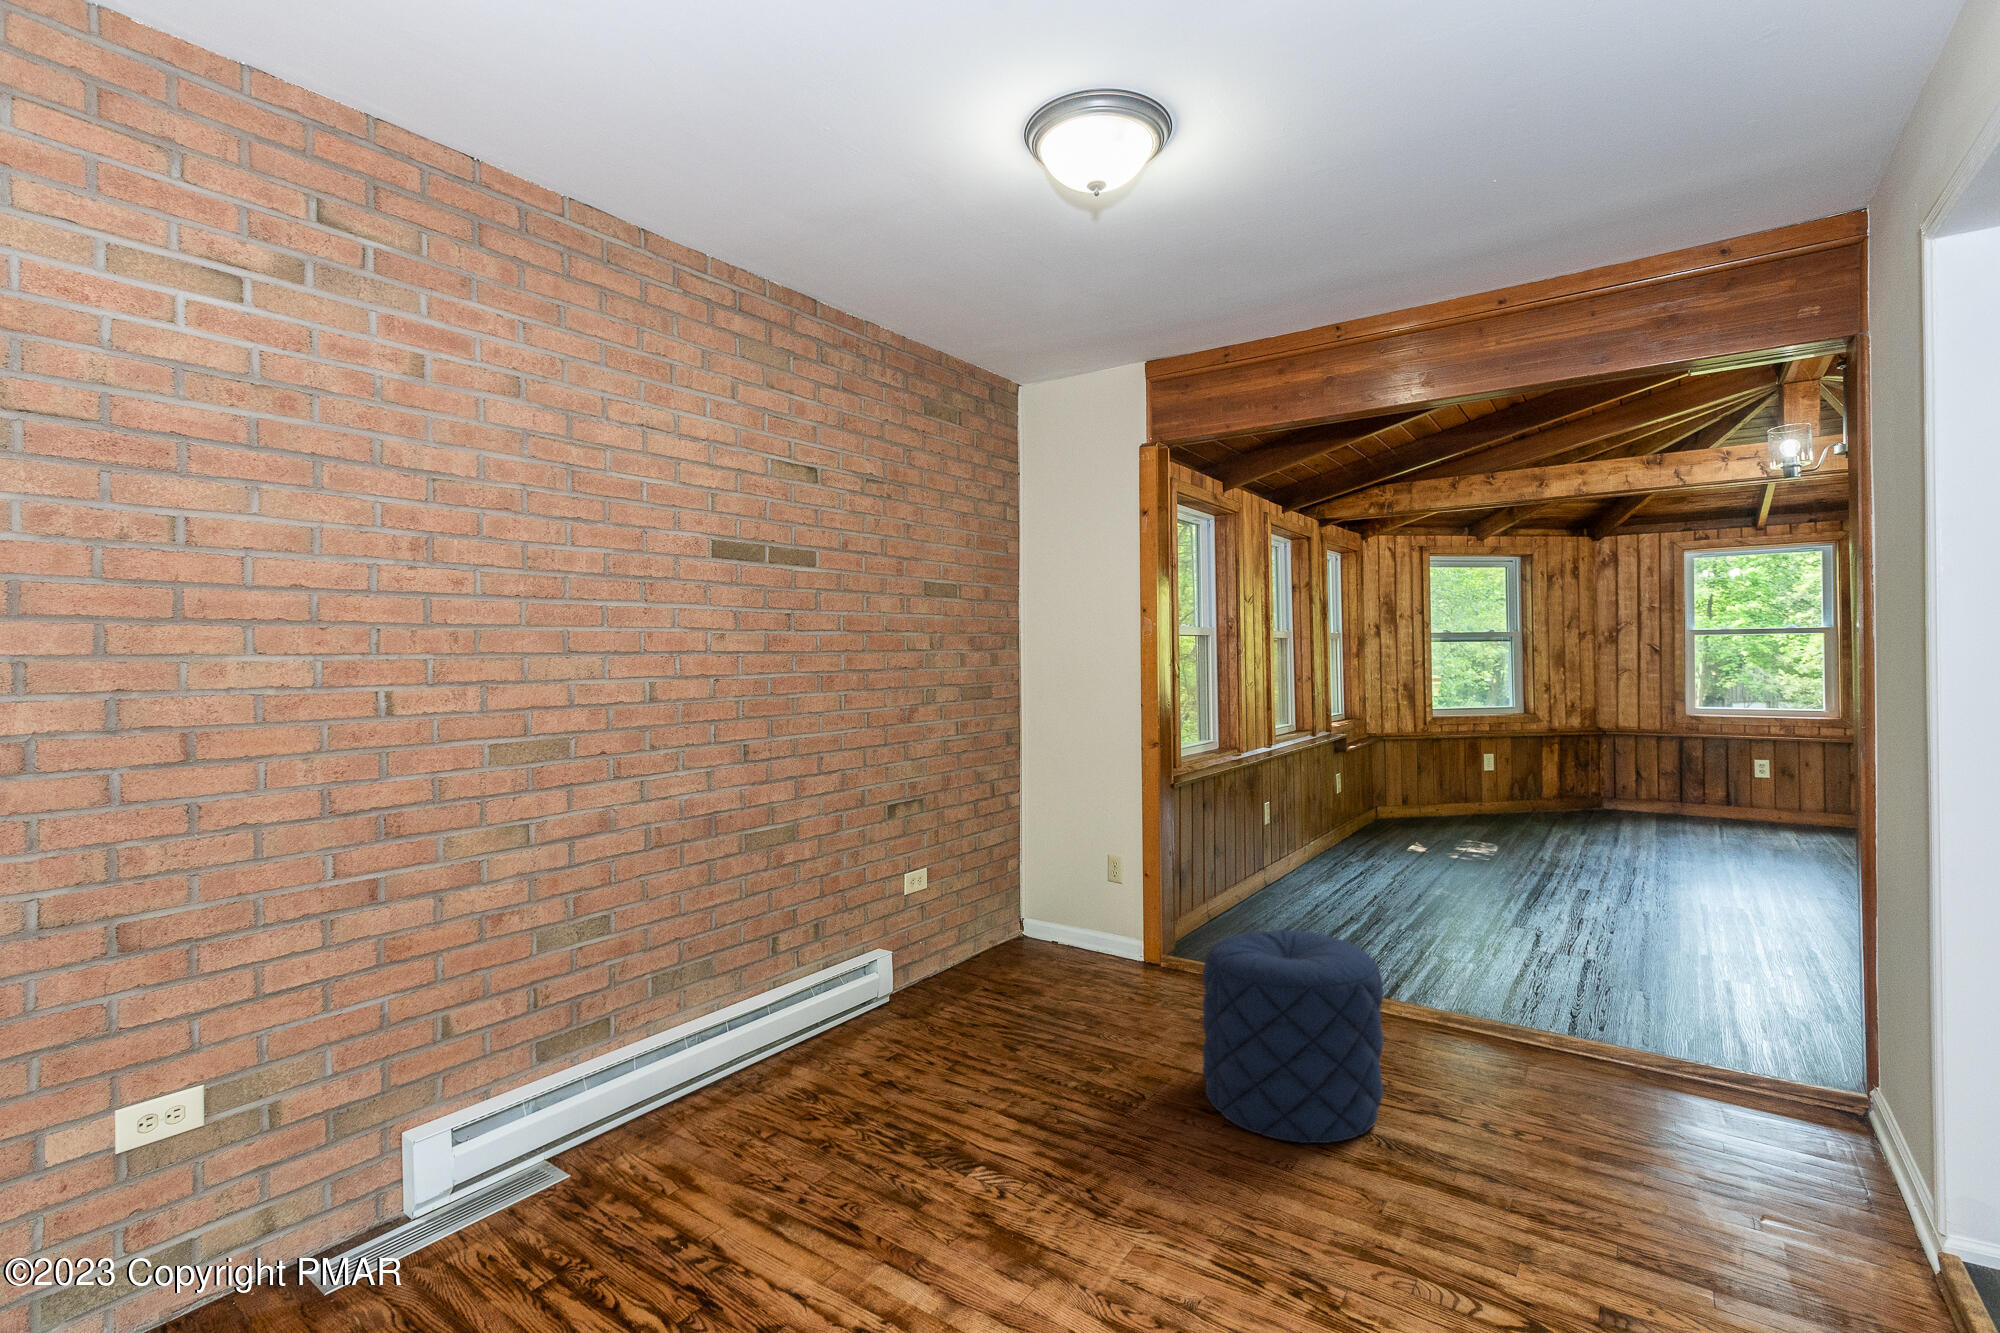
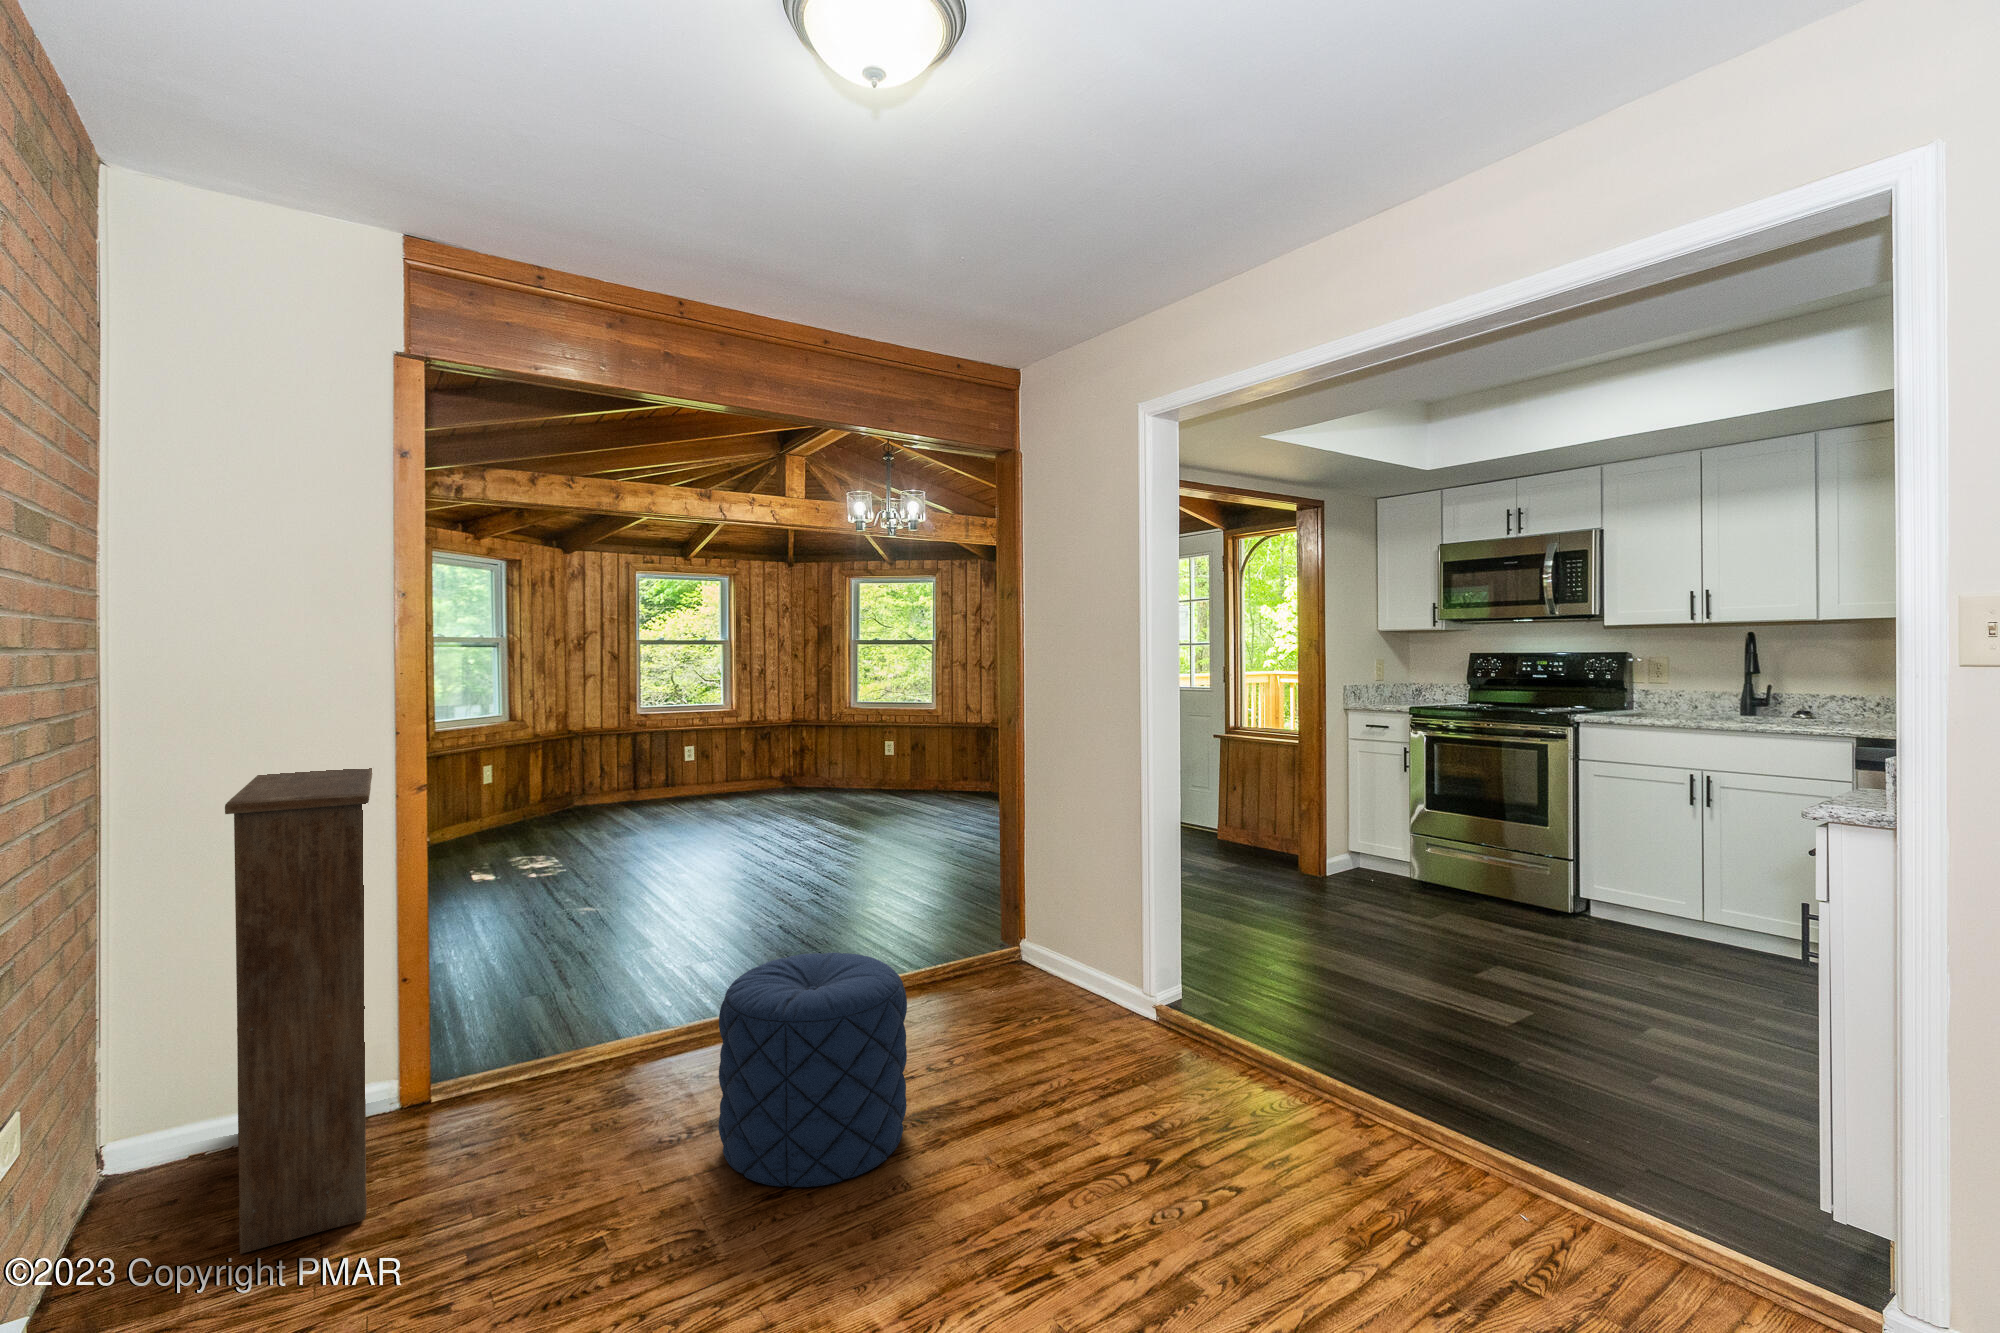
bookshelf: none [989,722,1142,1001] -> present [225,768,372,1254]

